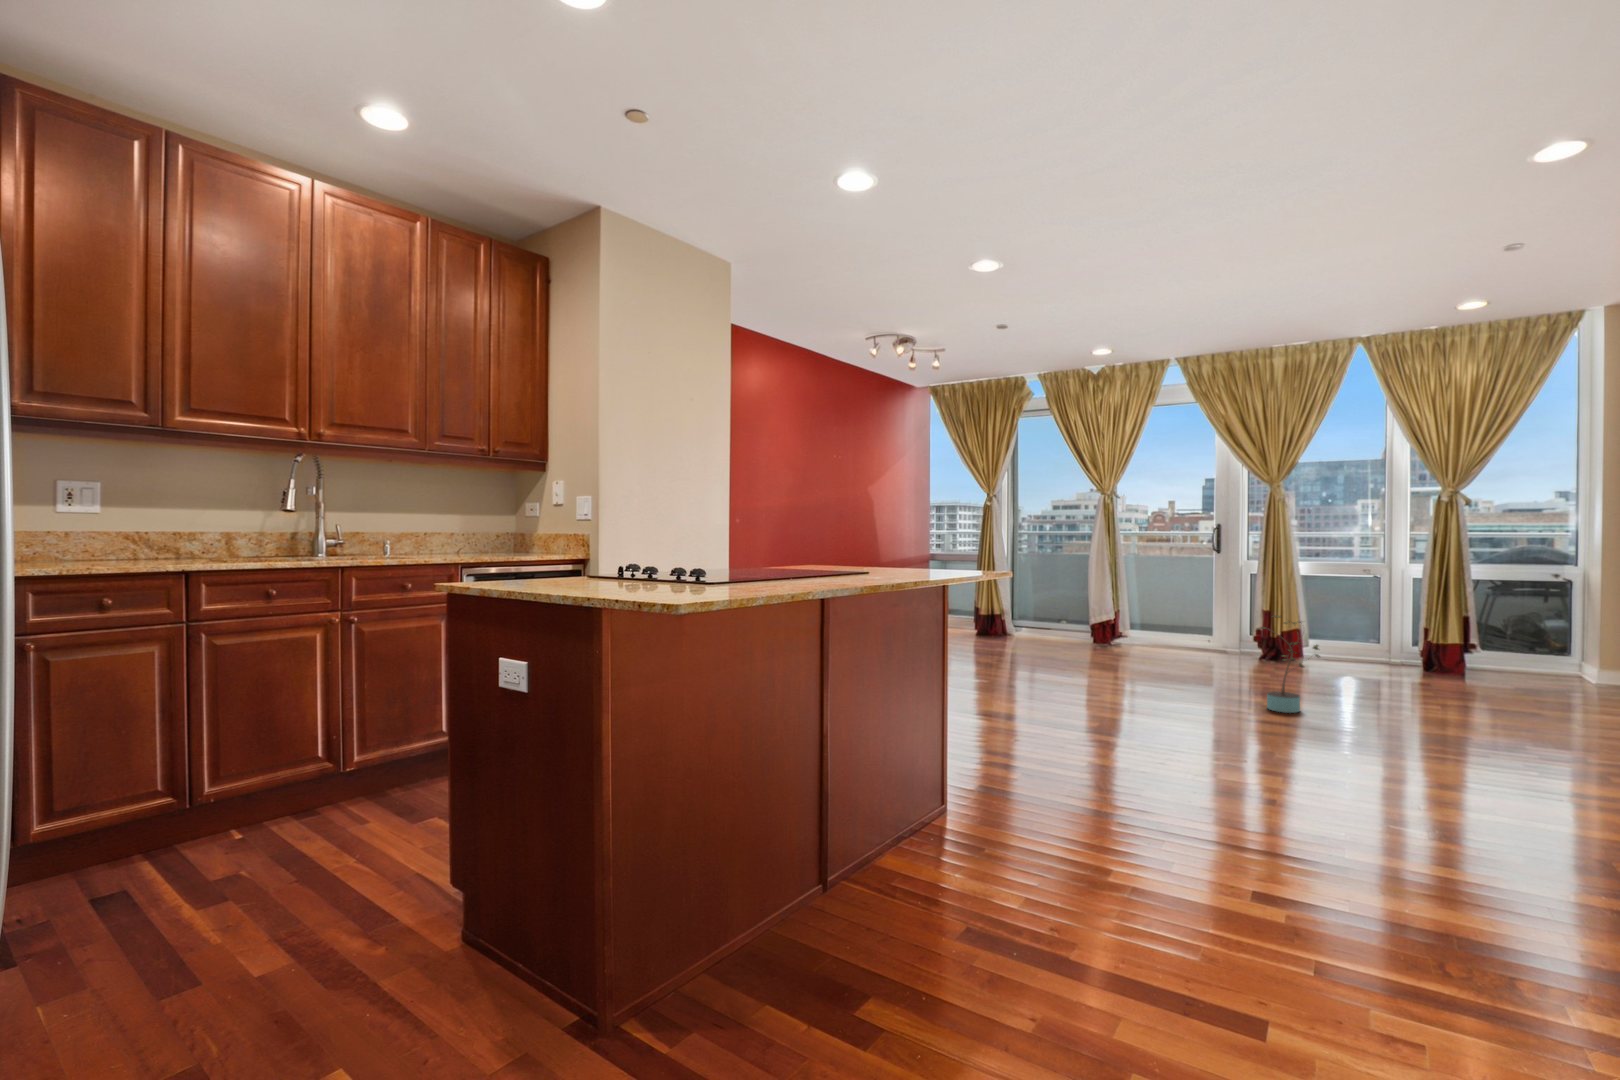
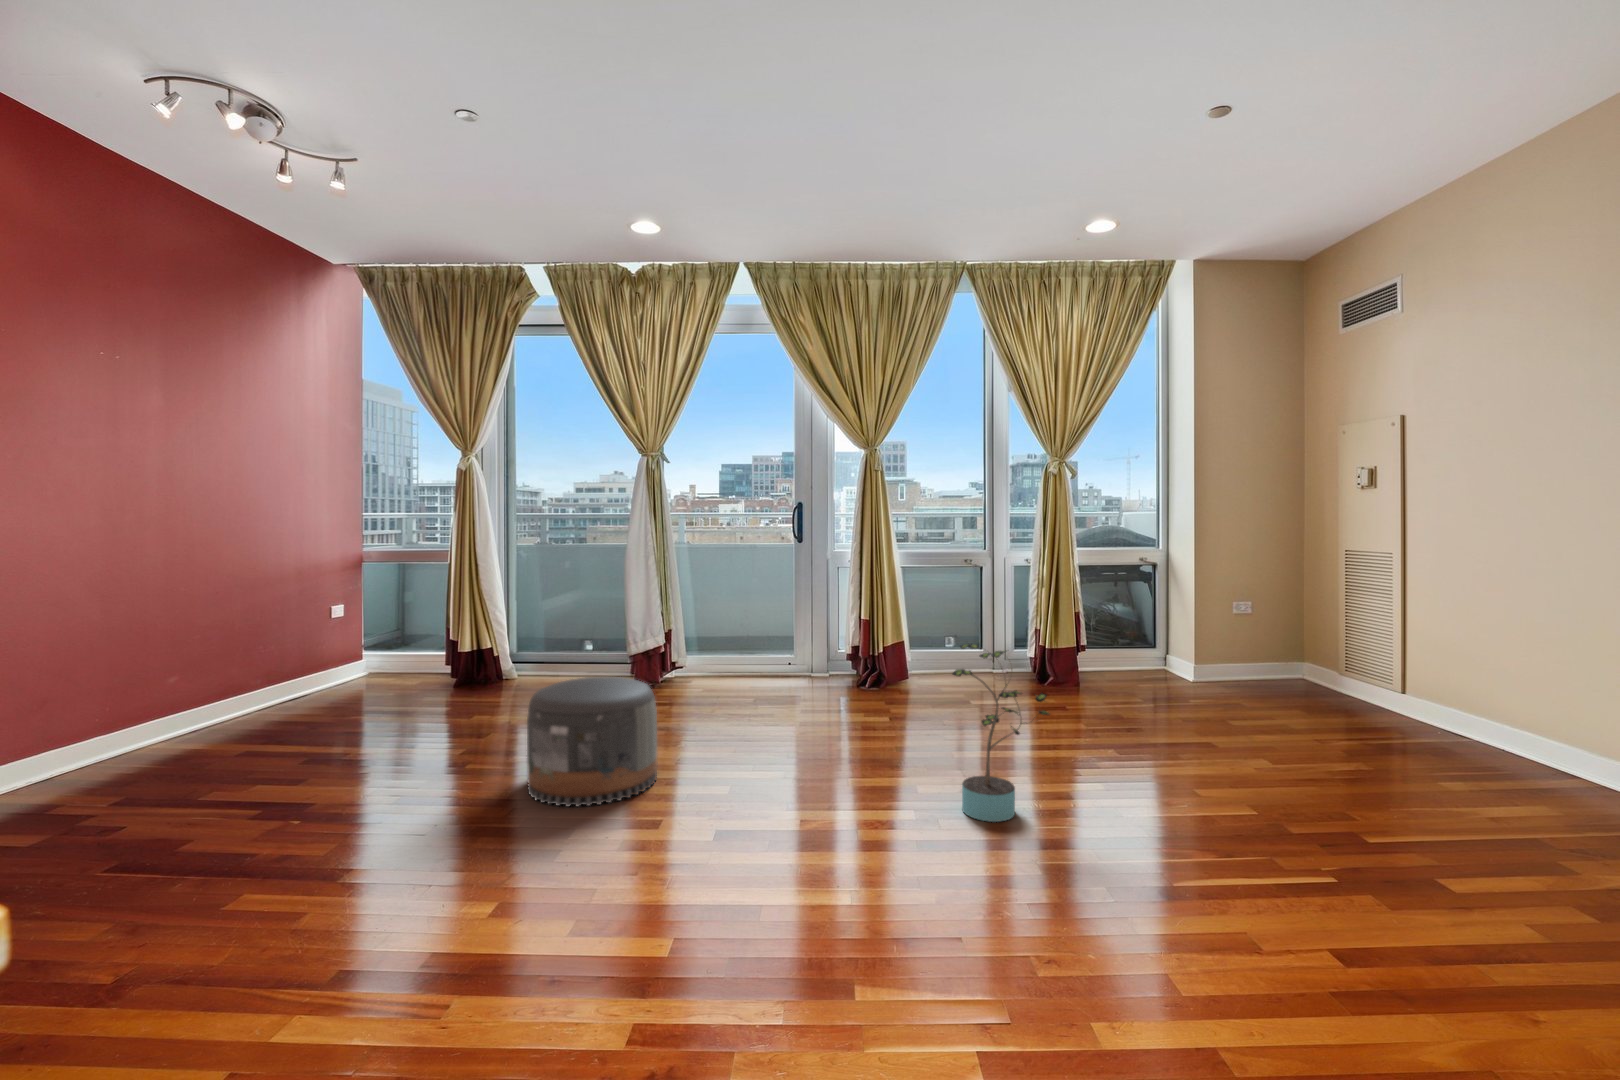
pouf: none [1029,623,1097,683] -> present [527,677,658,806]

